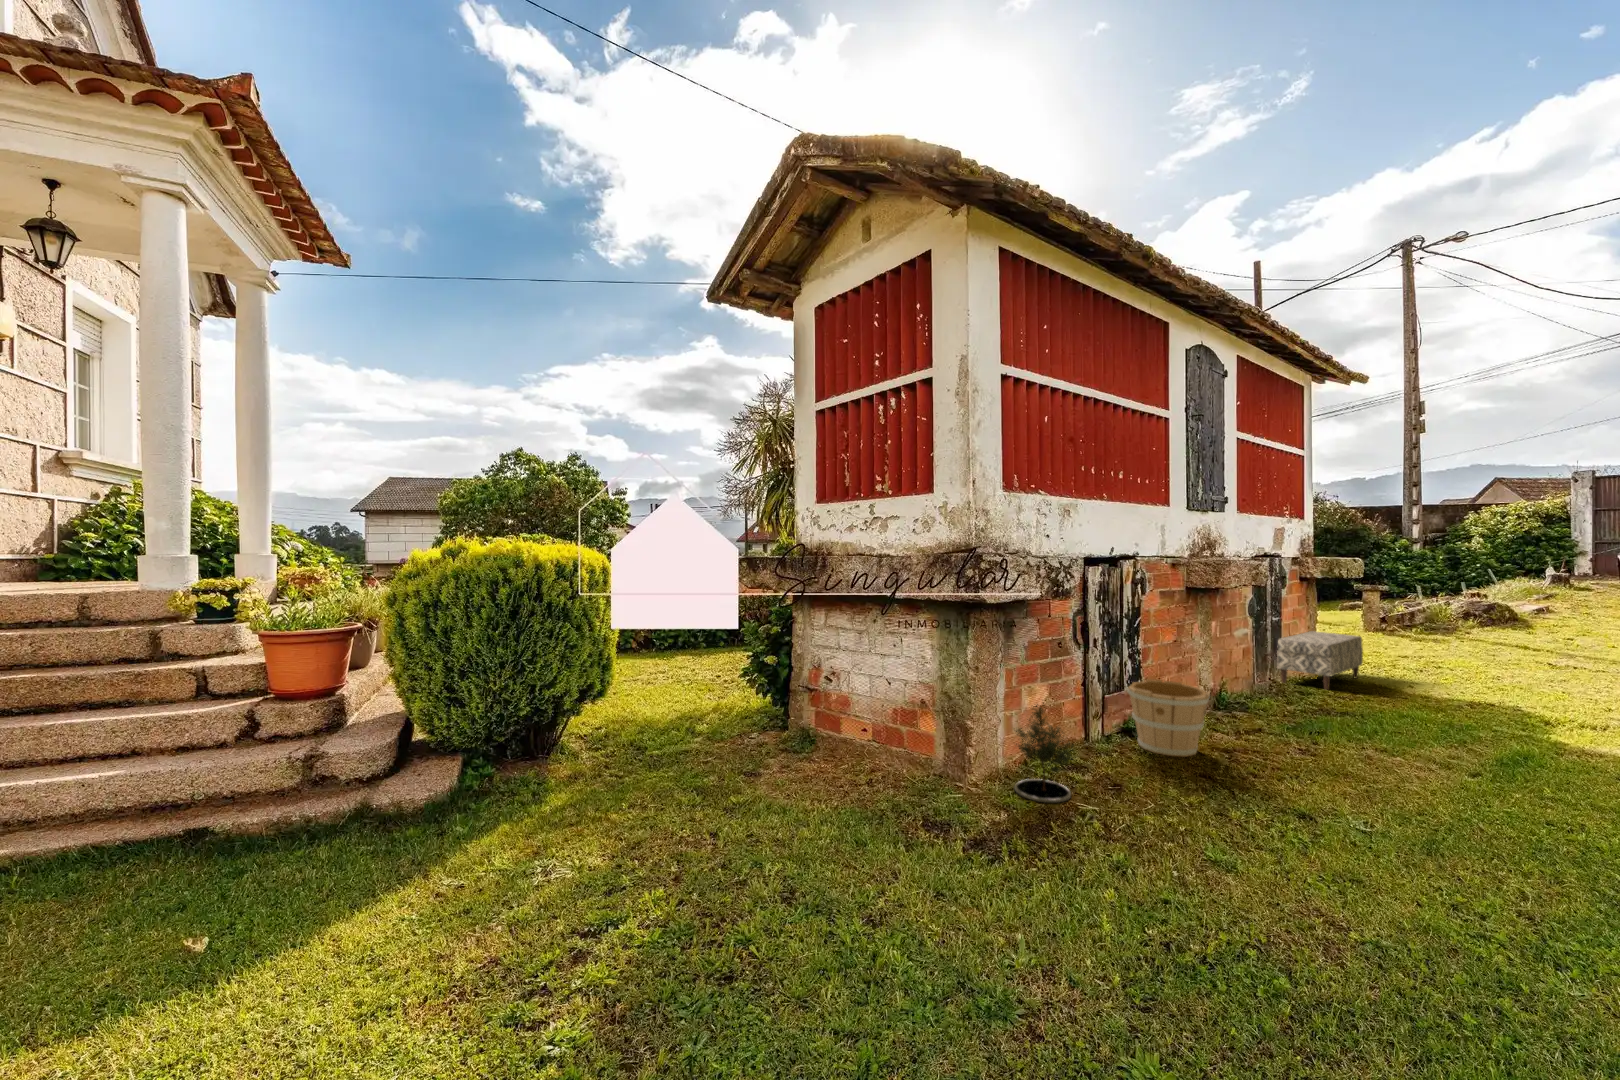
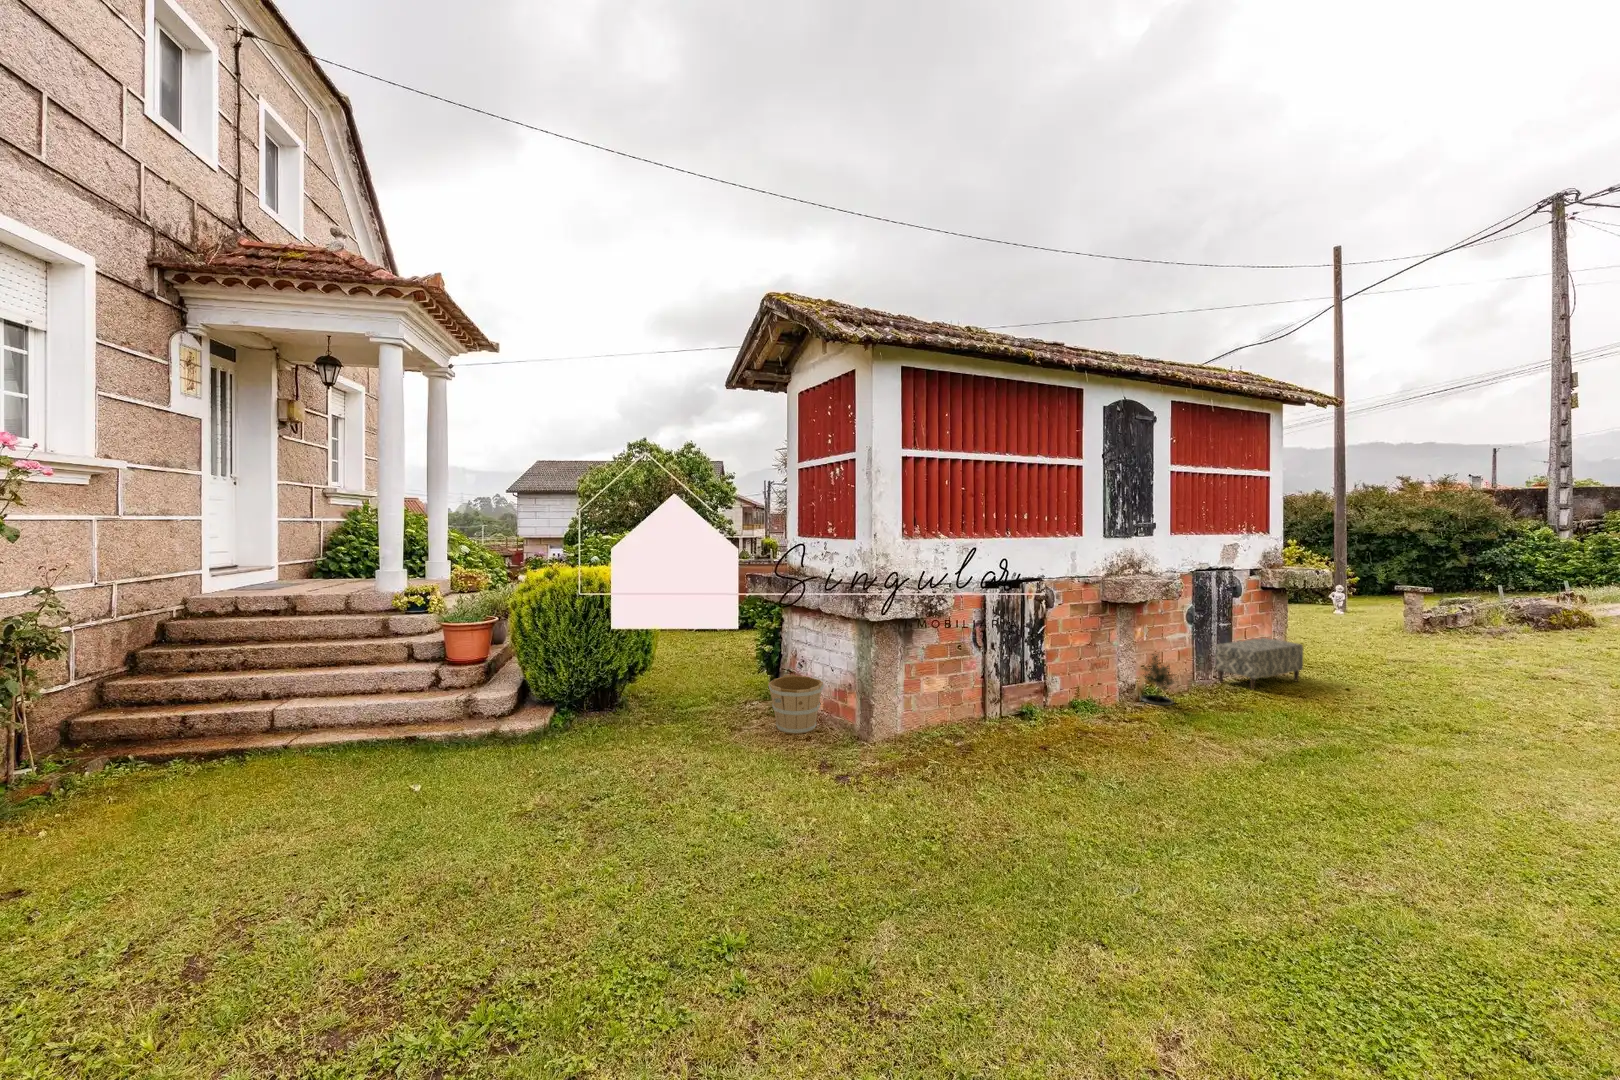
wooden bucket: present [1127,679,1210,757] -> present [768,675,824,734]
potted tree: present [1014,703,1074,803] -> present [1140,654,1176,705]

